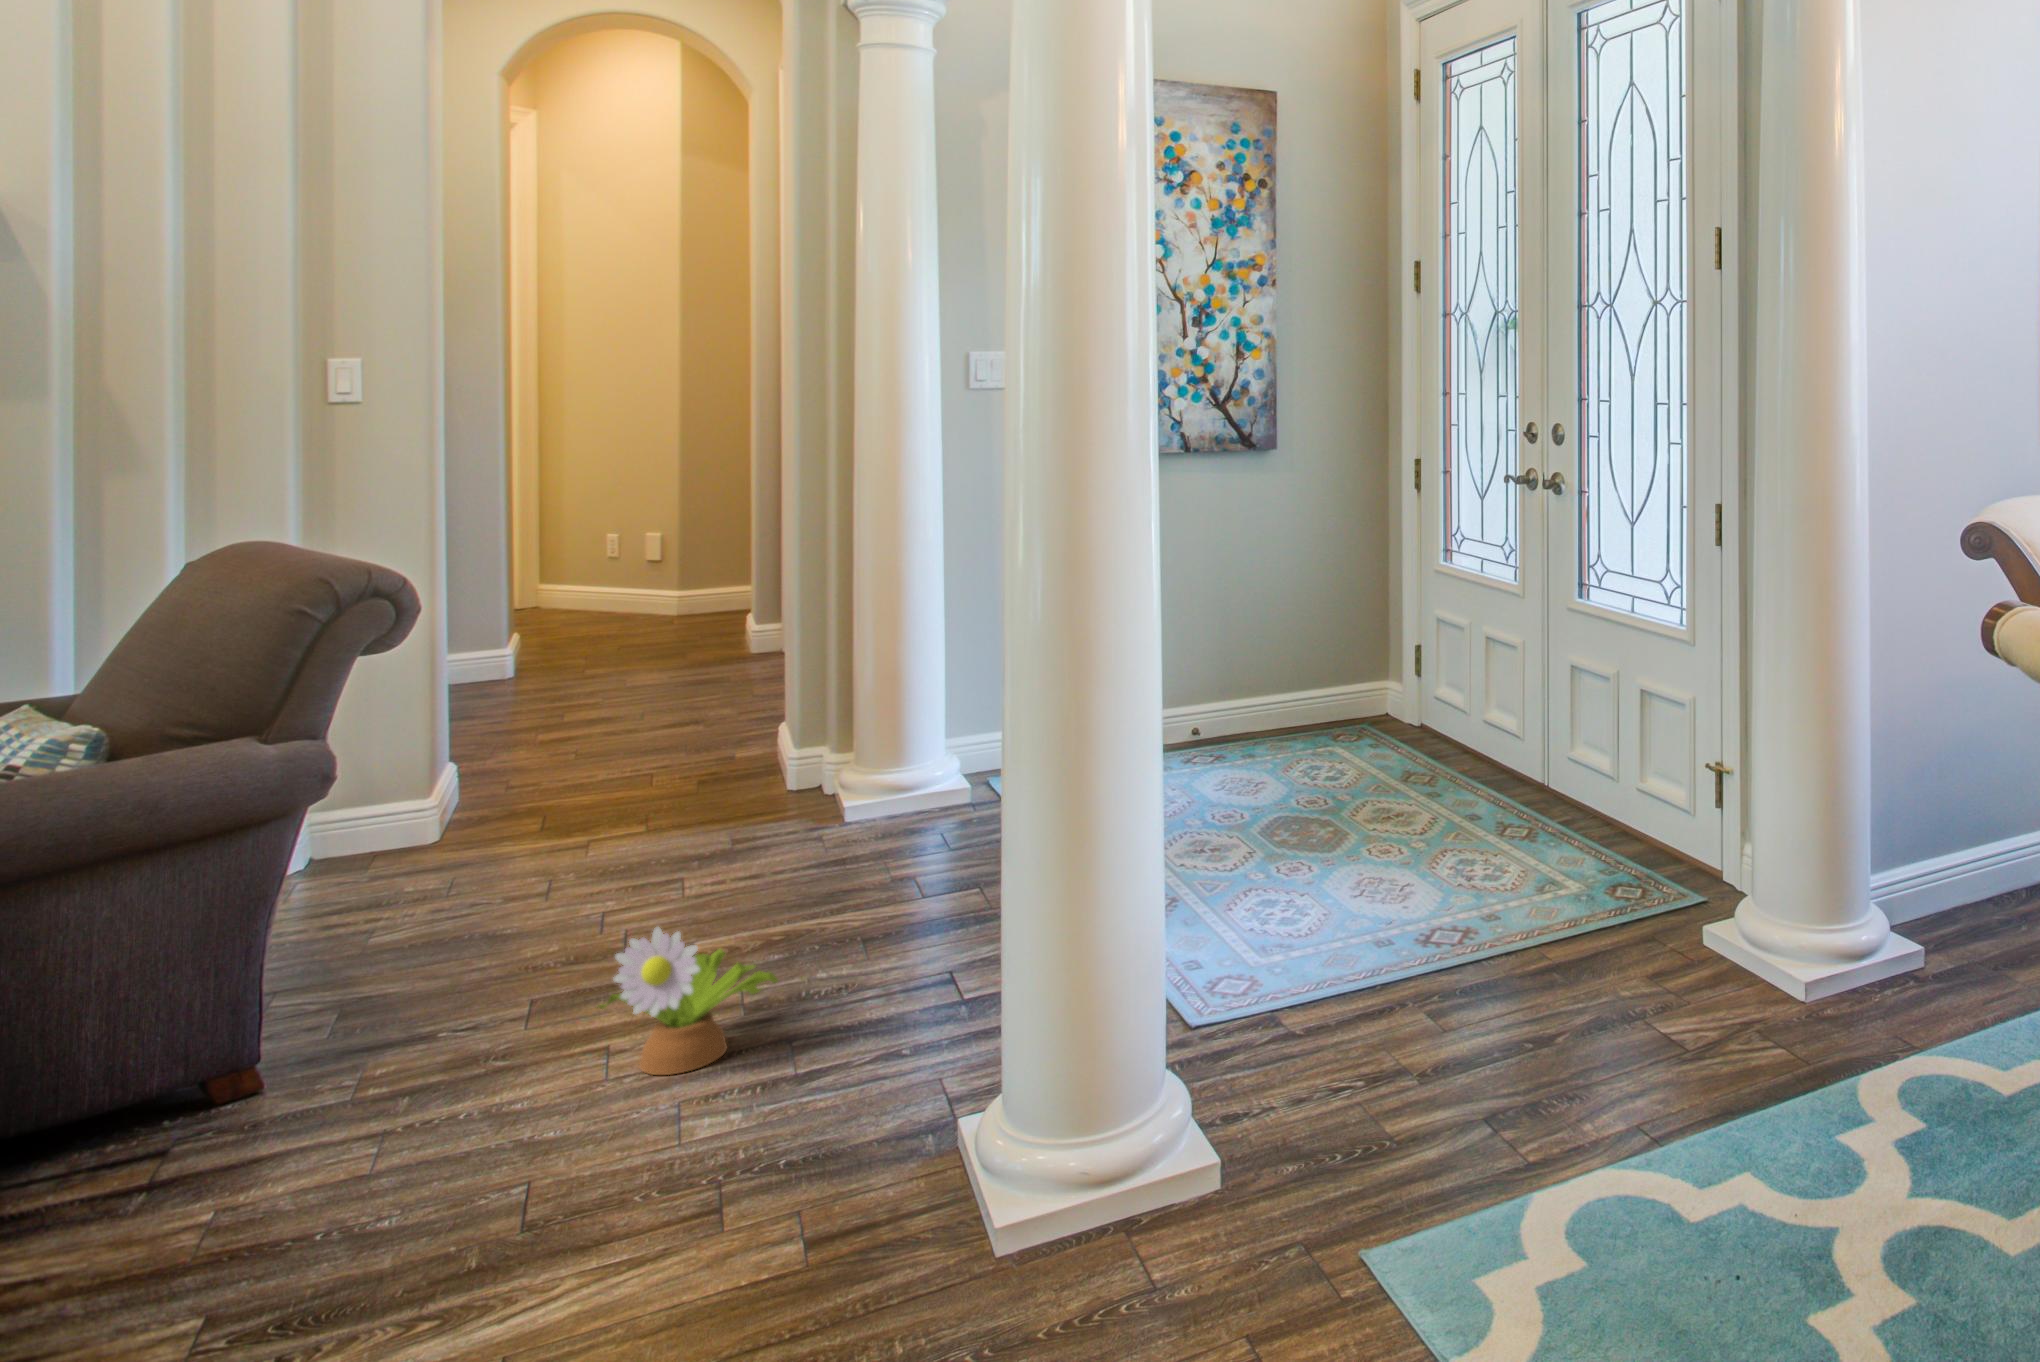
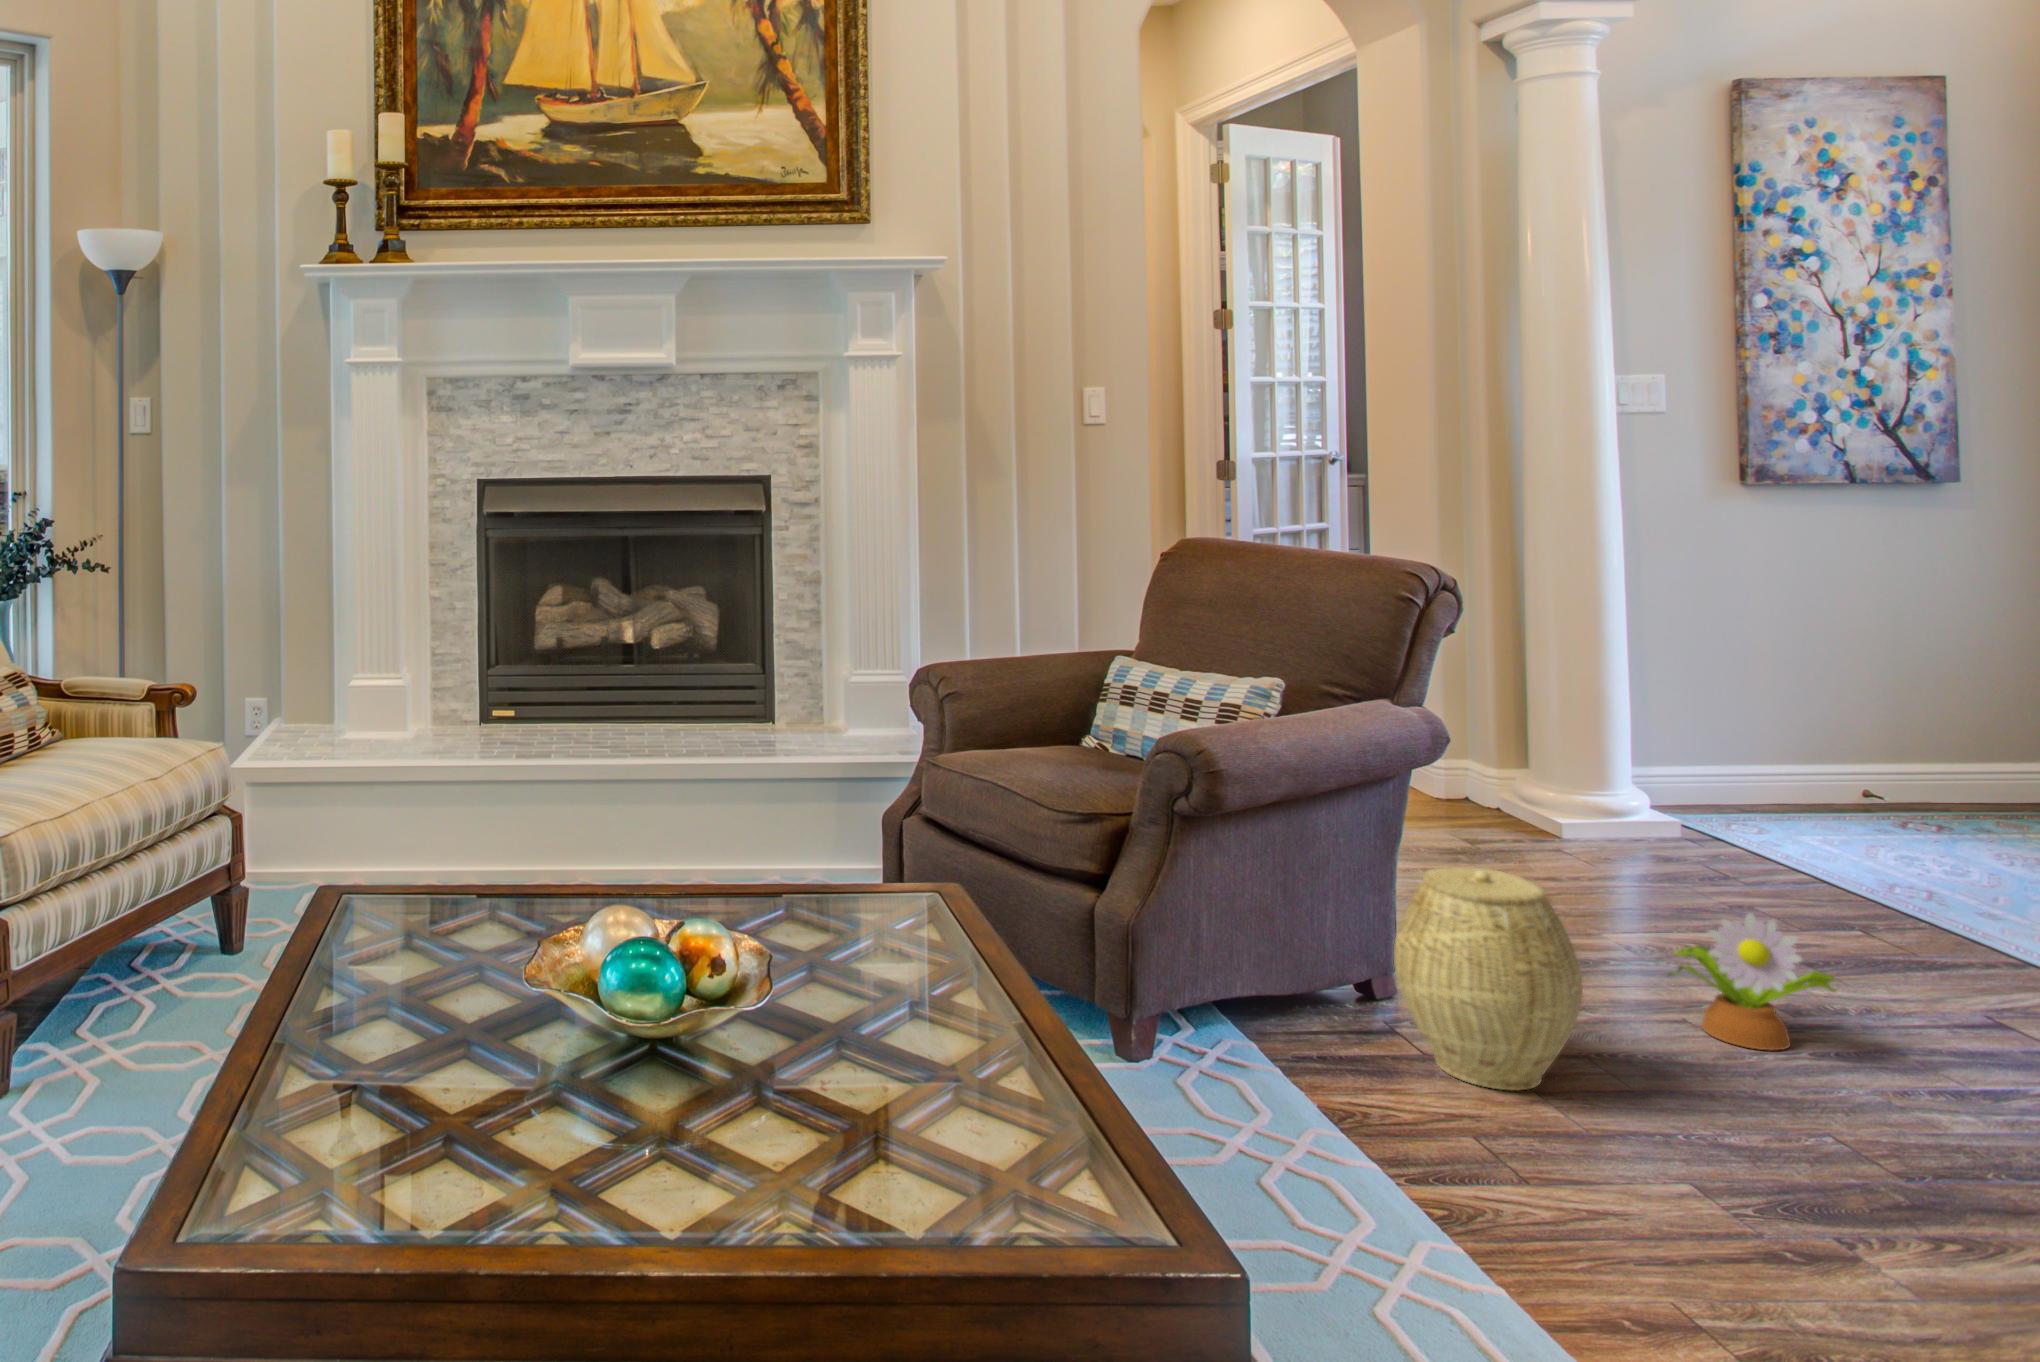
woven basket: none [98,938,364,1229] -> present [1394,867,1583,1090]

